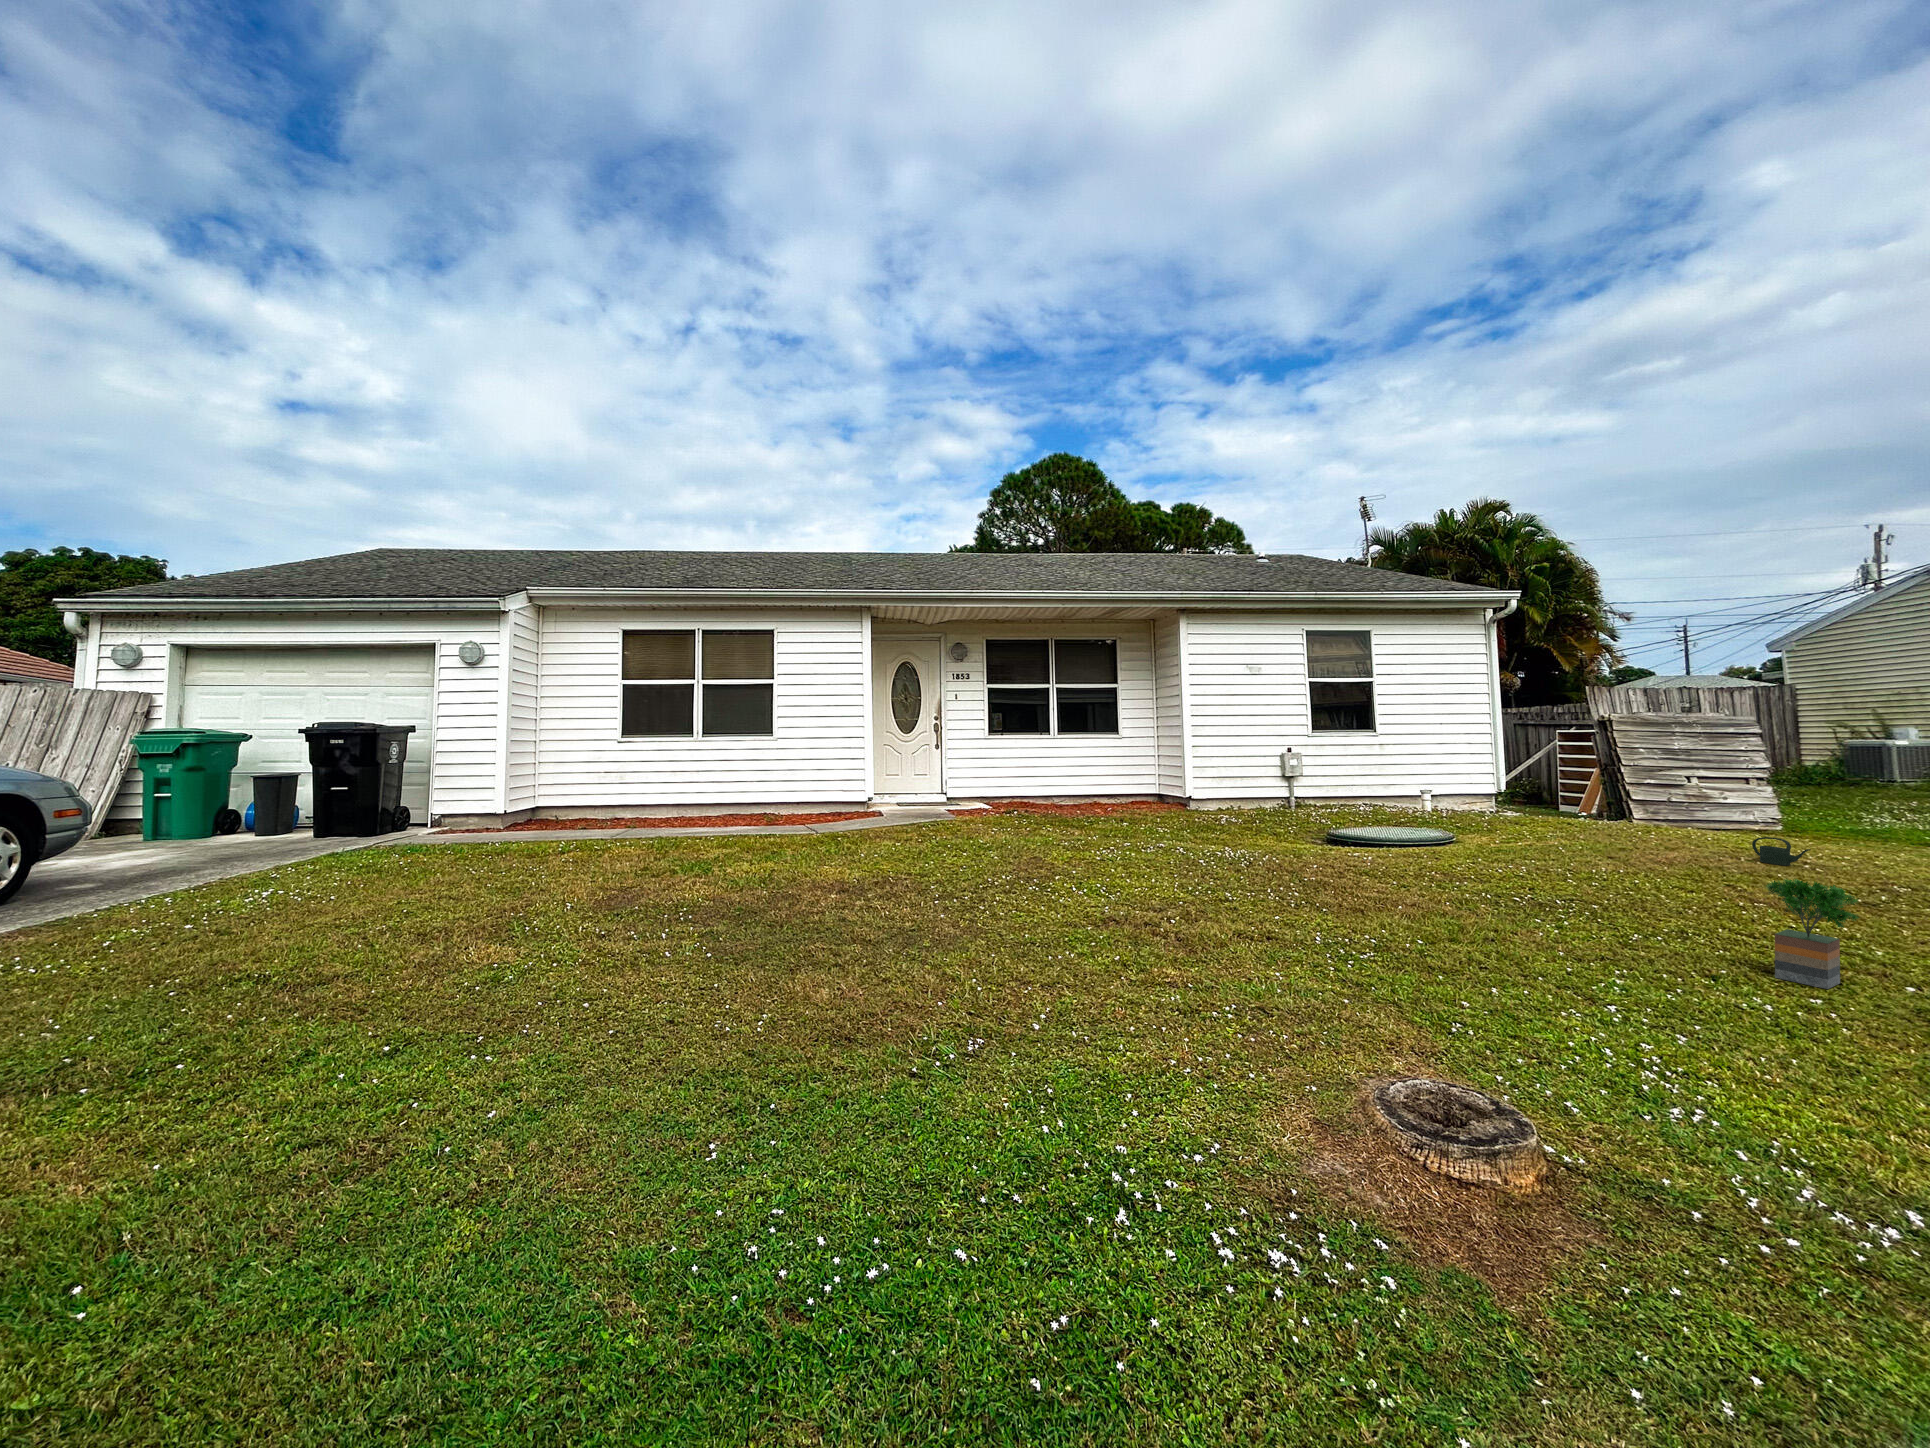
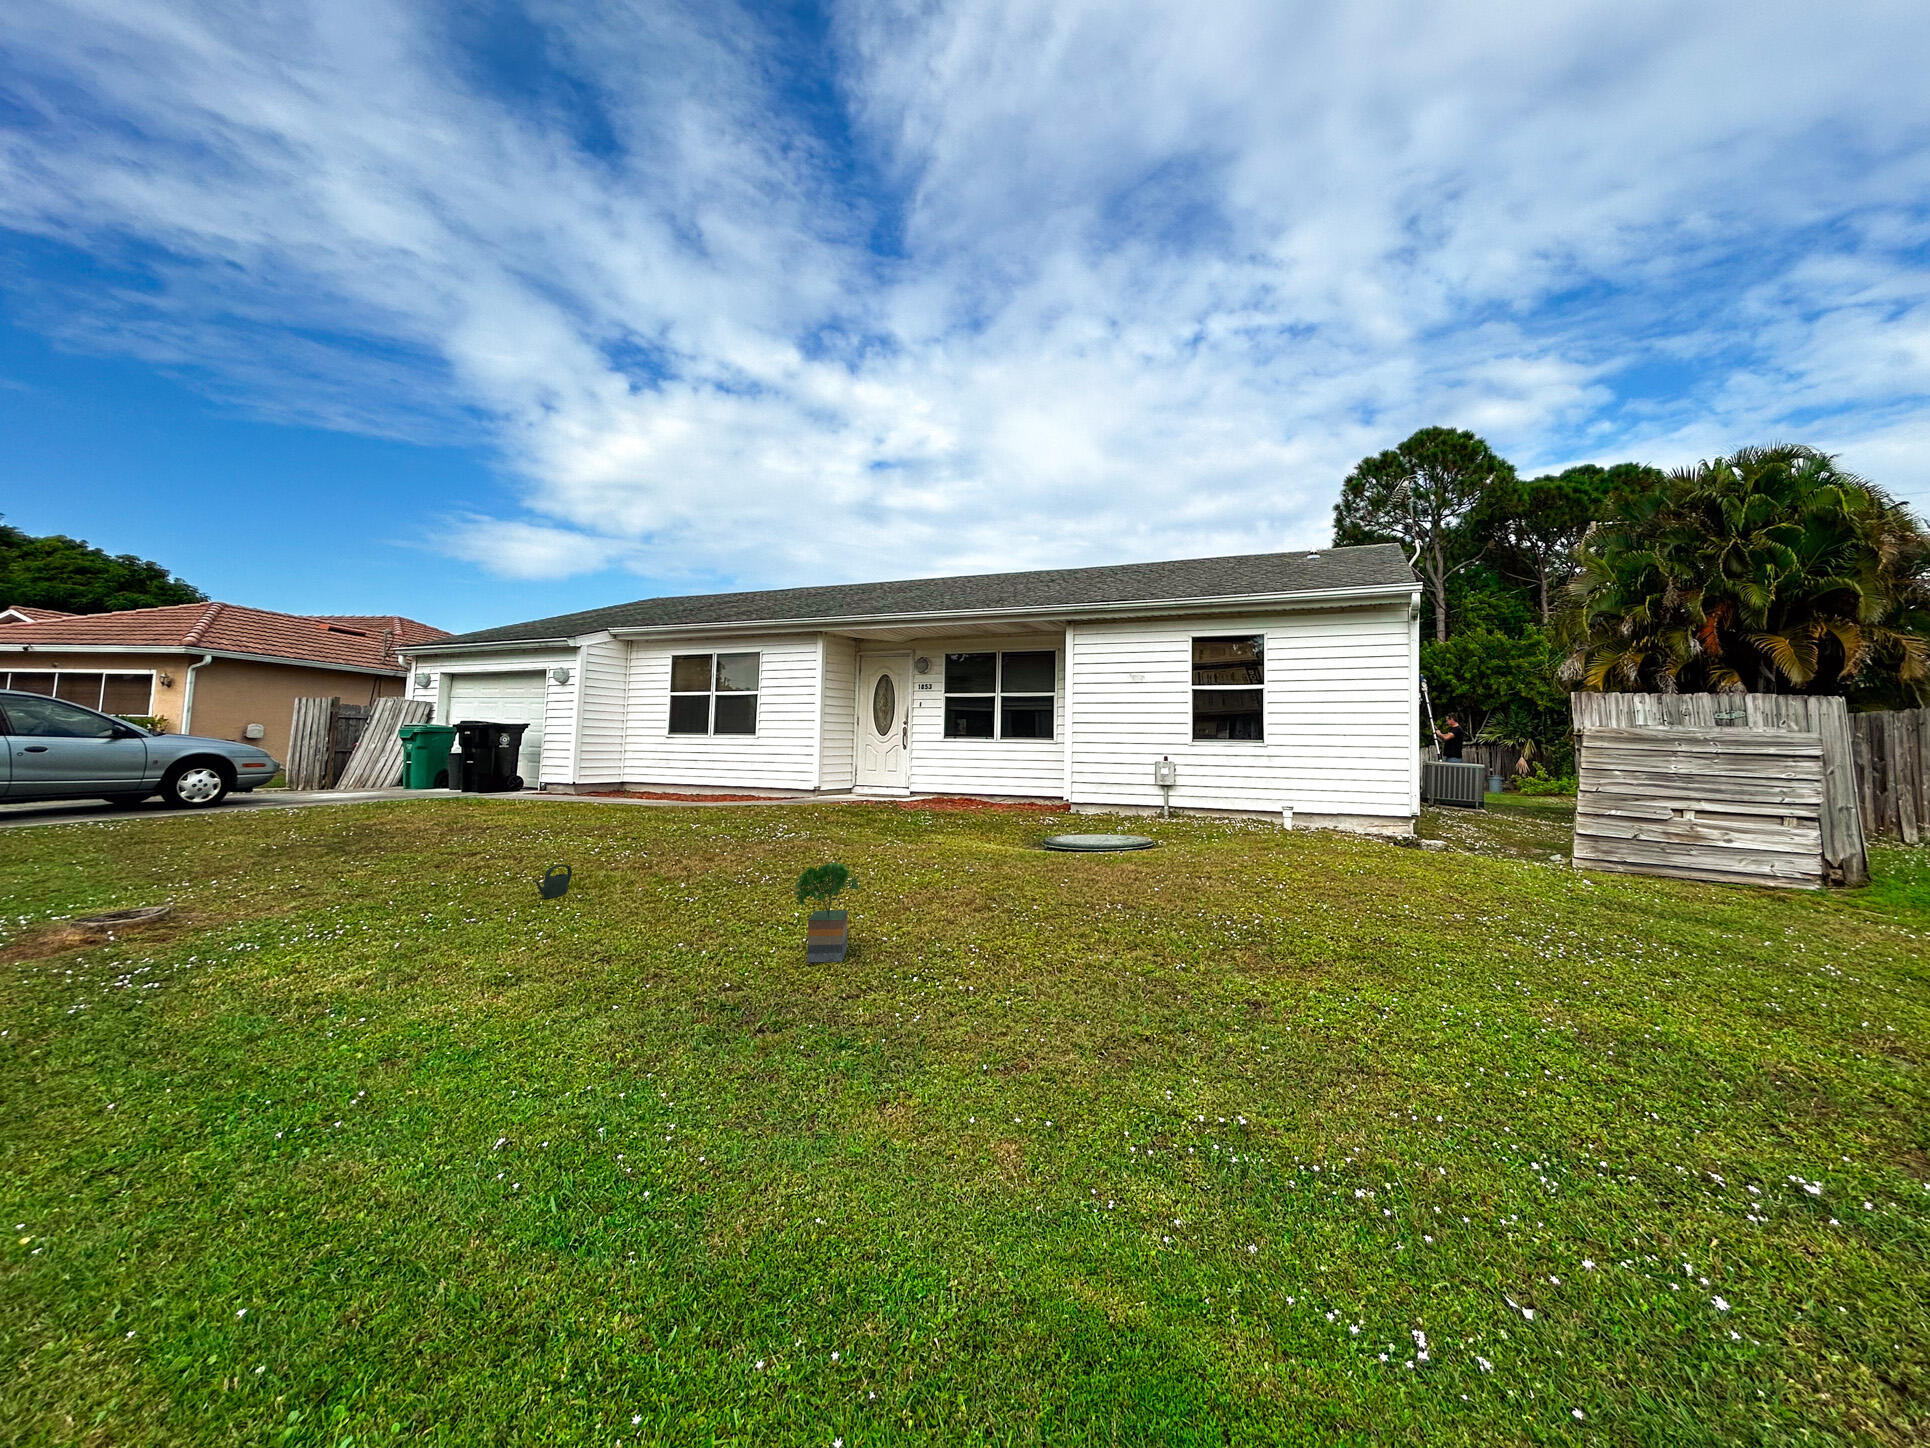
watering can: present [1752,837,1811,866] -> present [533,864,572,898]

